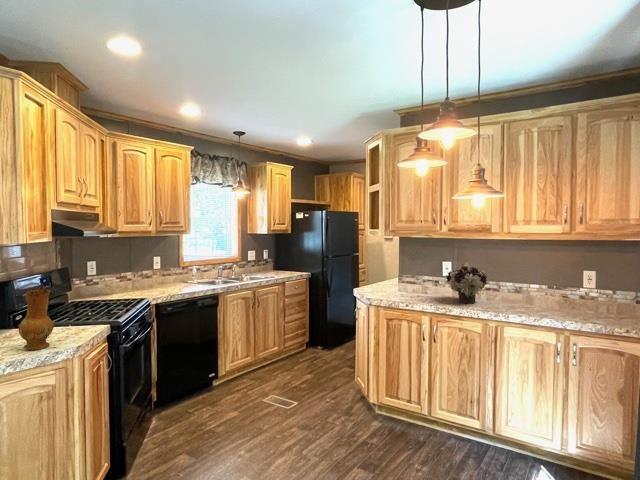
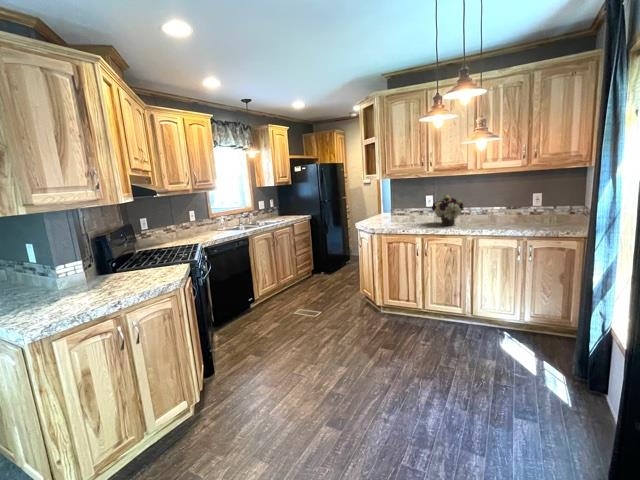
ceramic jug: present [19,290,54,350] -> none [132,234,157,281]

